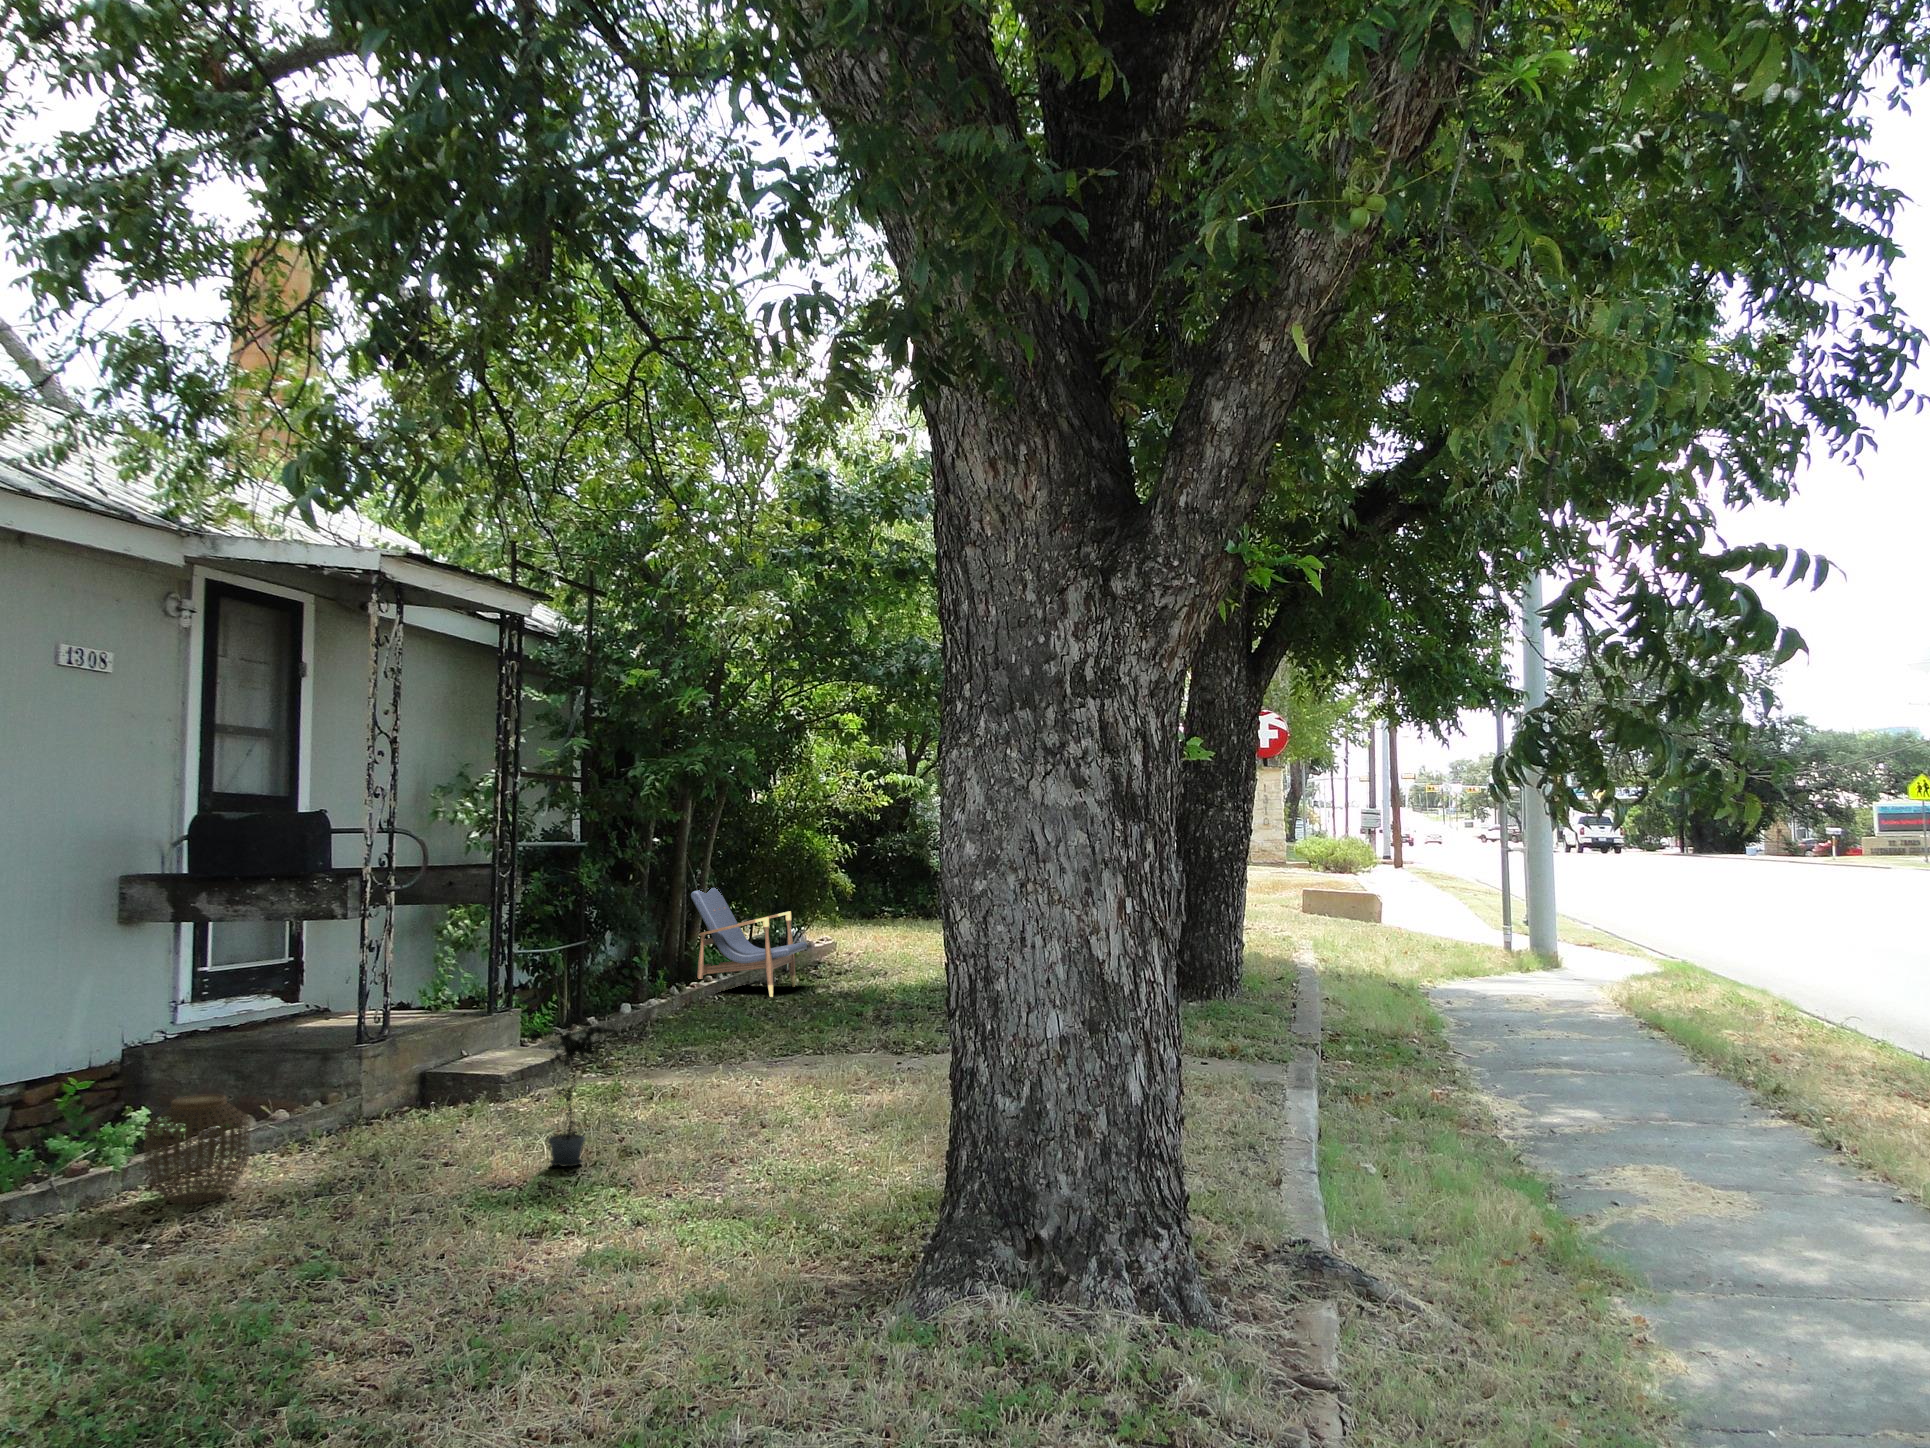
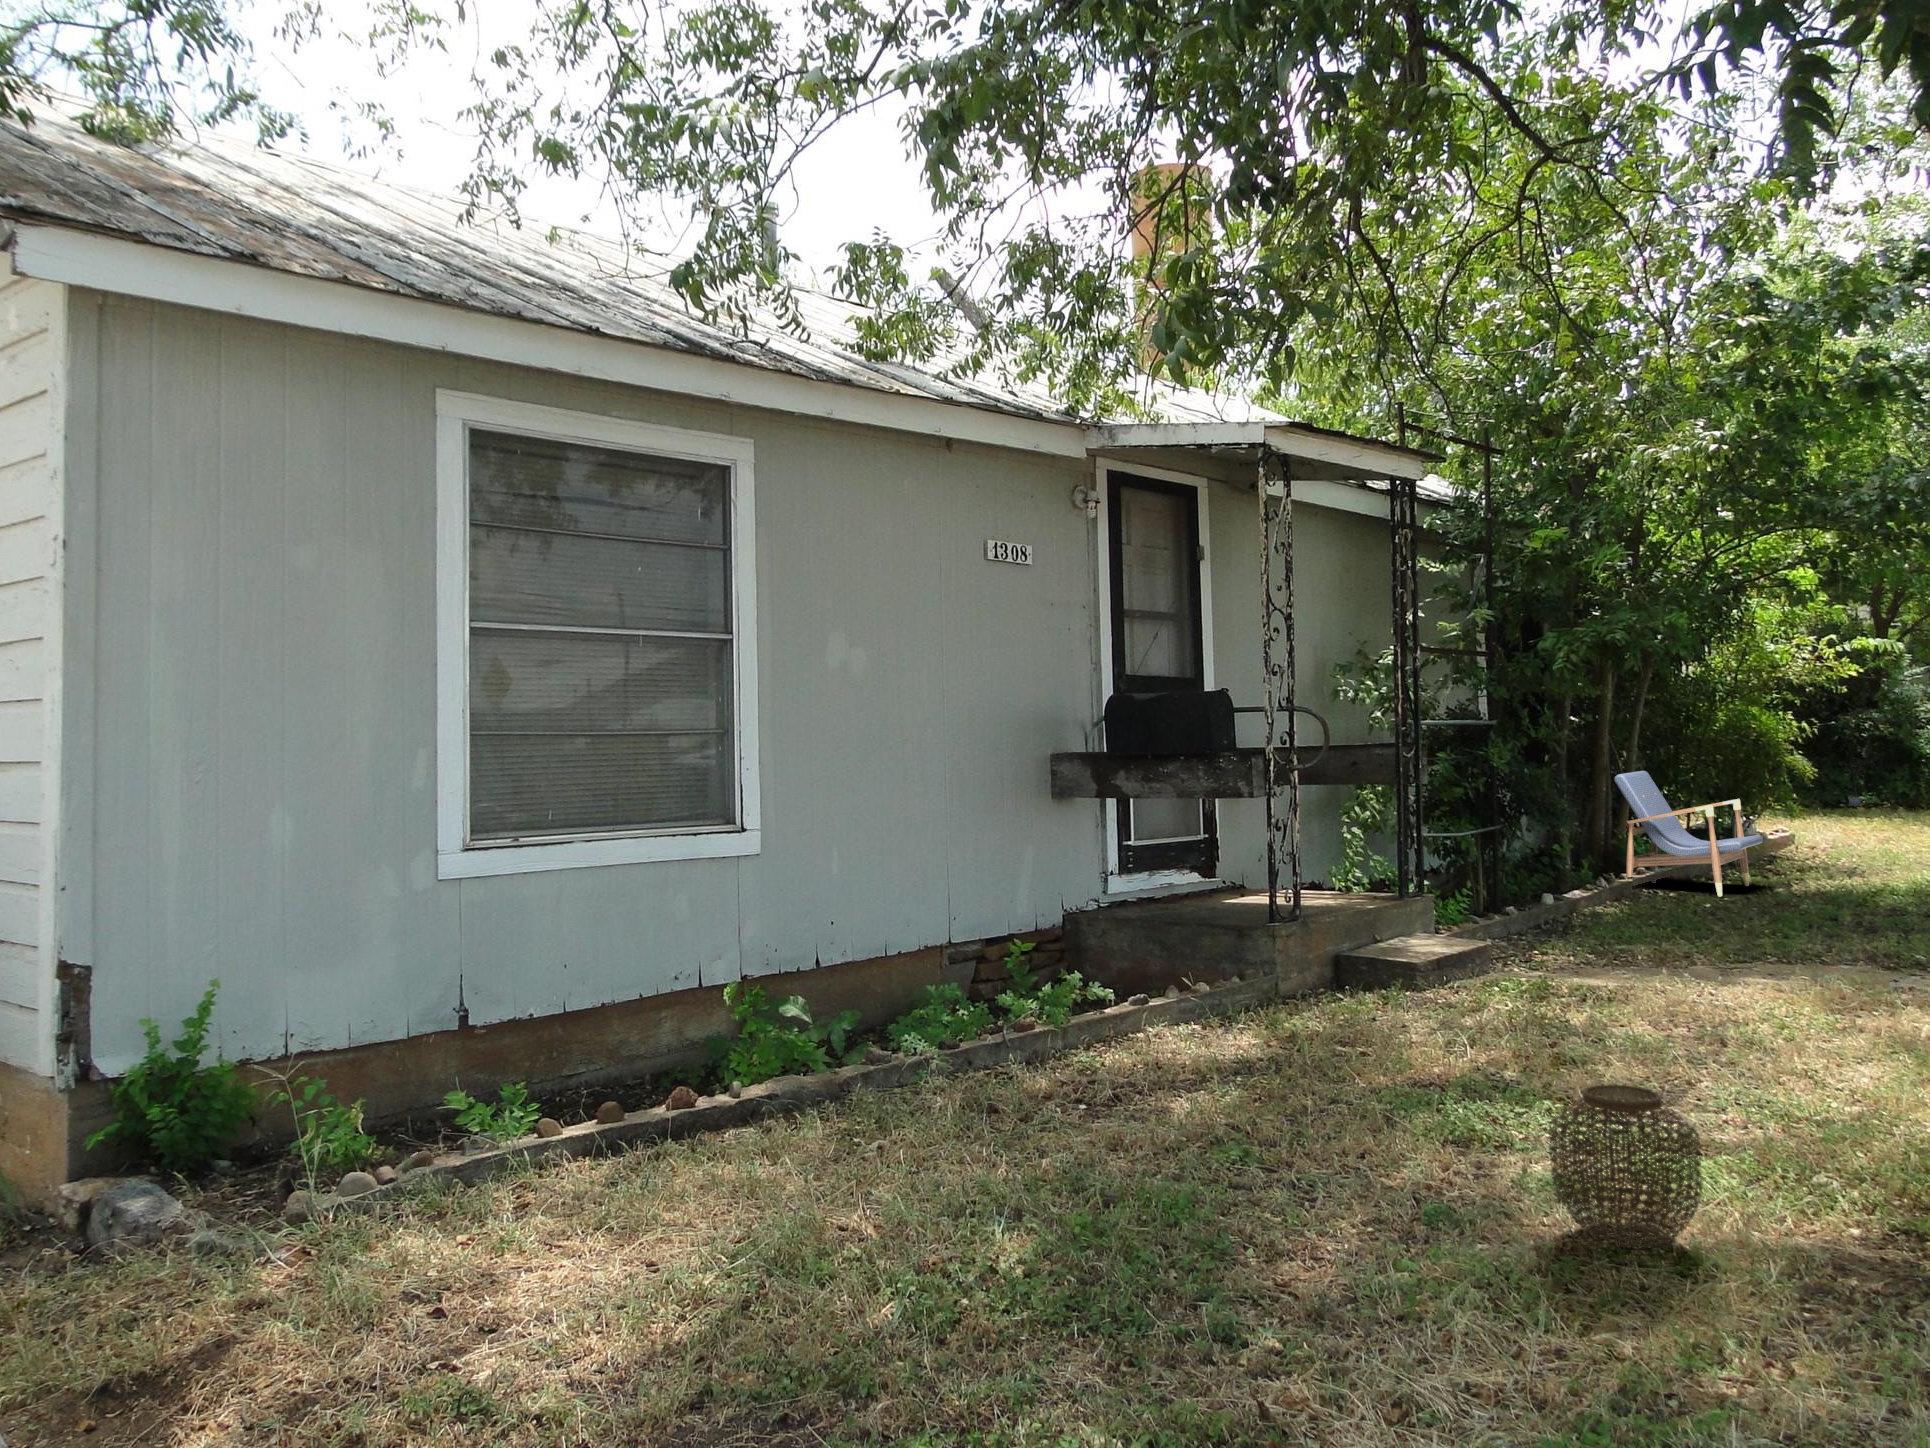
potted plant: present [526,1014,624,1166] -> present [1838,757,1875,807]
woven basket: present [144,1094,250,1203] -> present [1549,1085,1702,1249]

